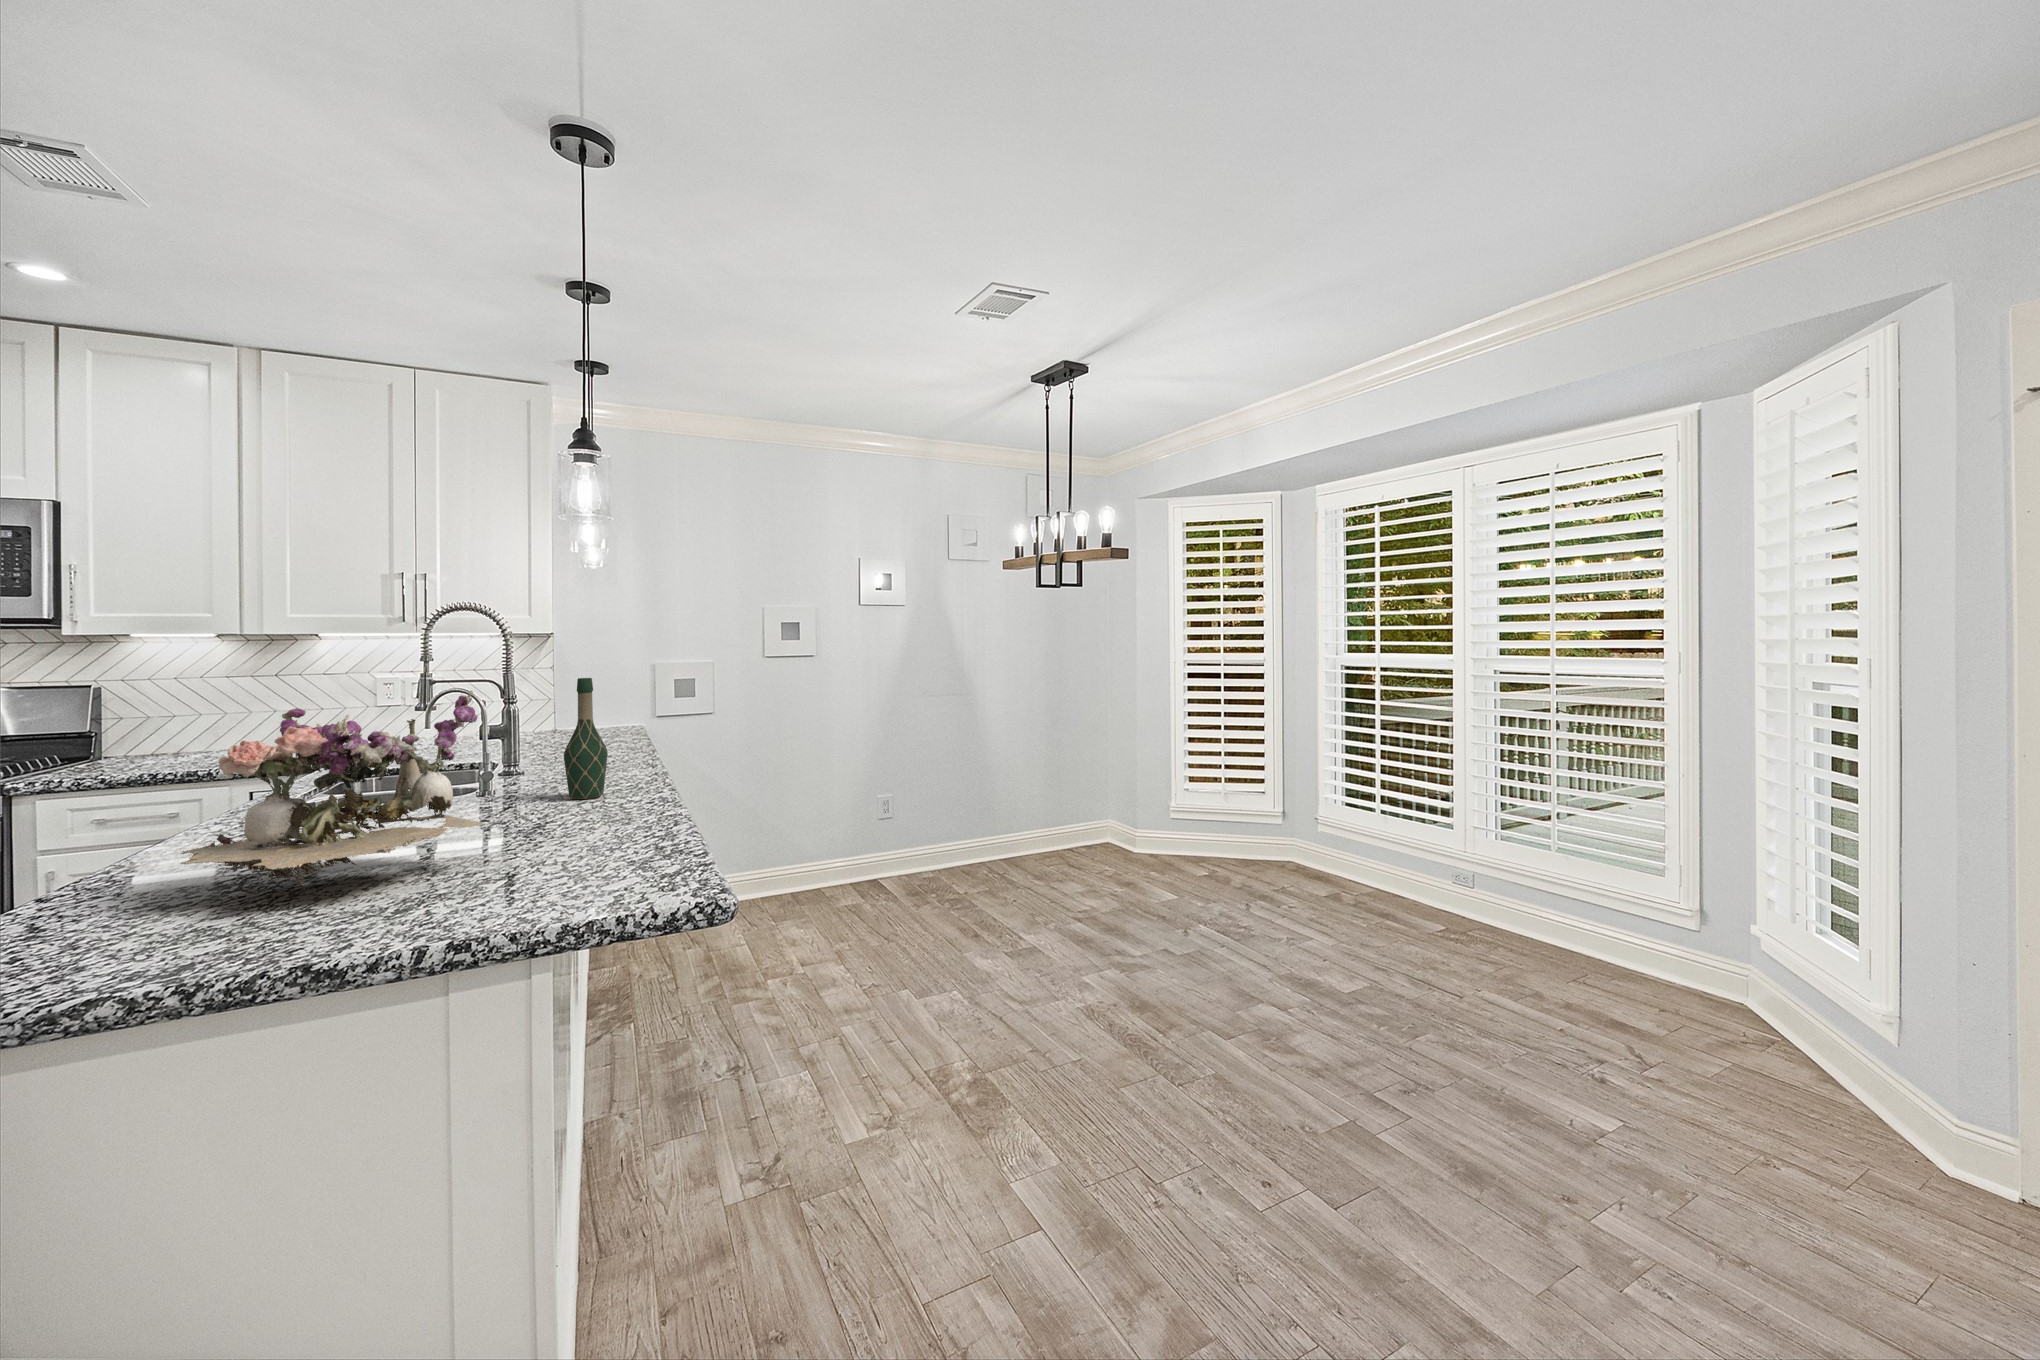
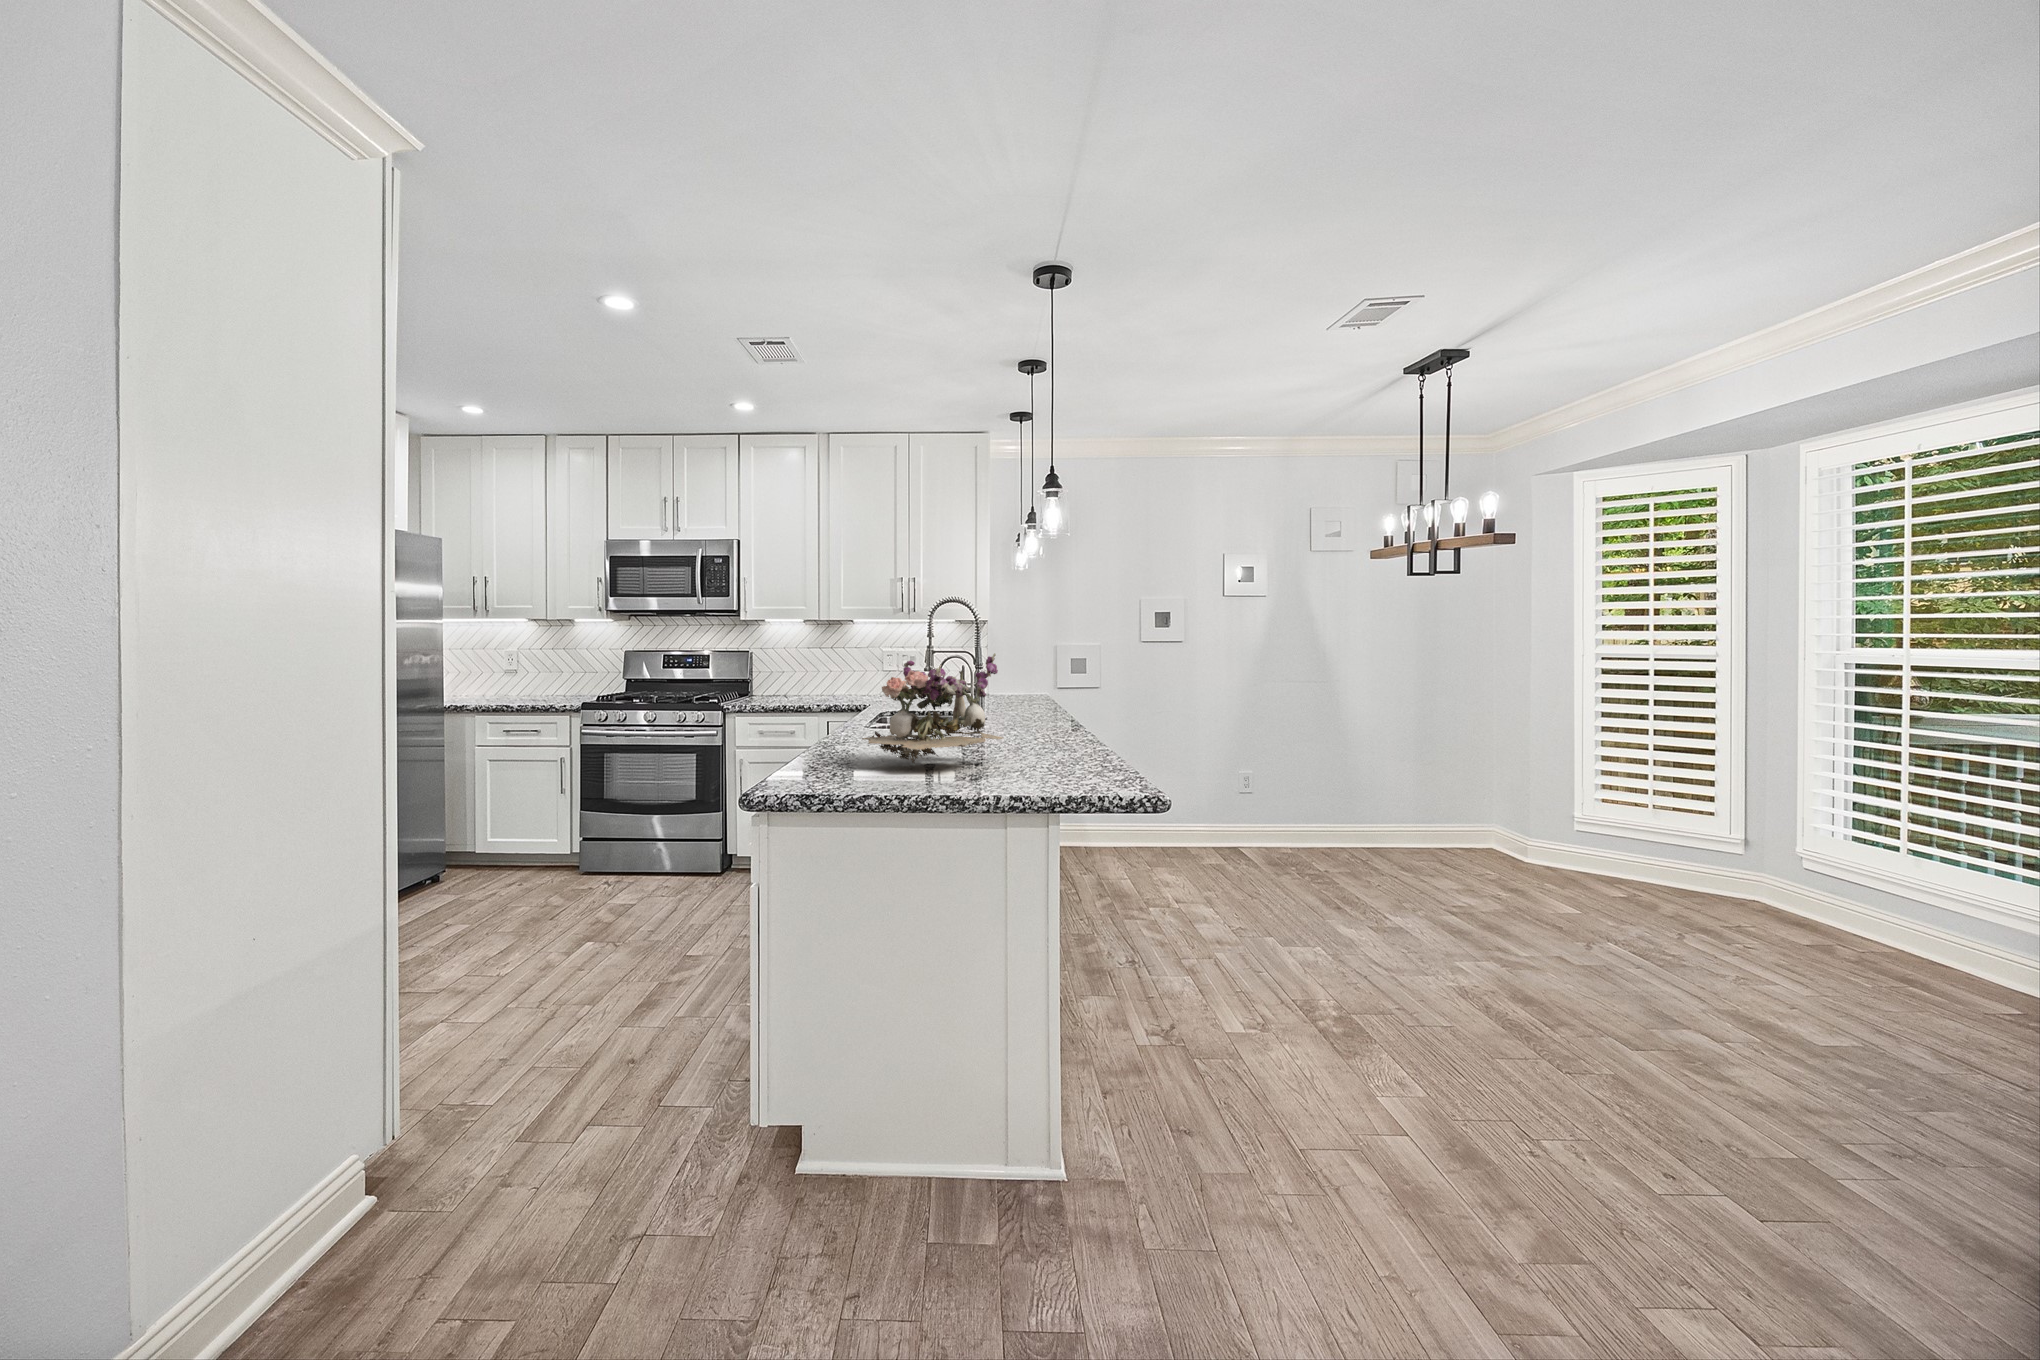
wine bottle: present [564,678,608,799] -> none [1028,651,1056,737]

